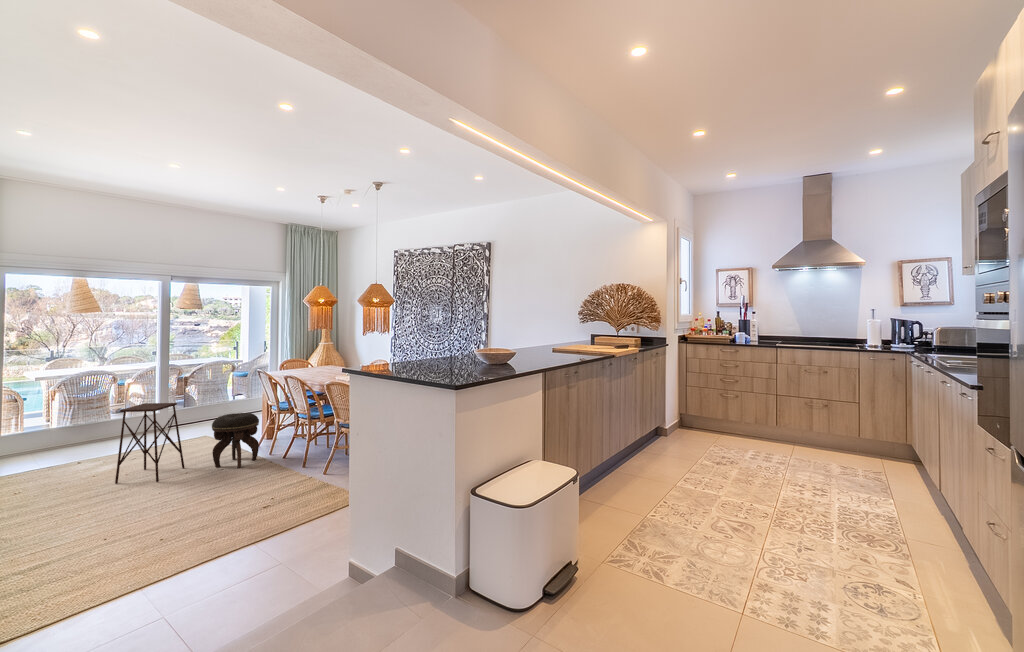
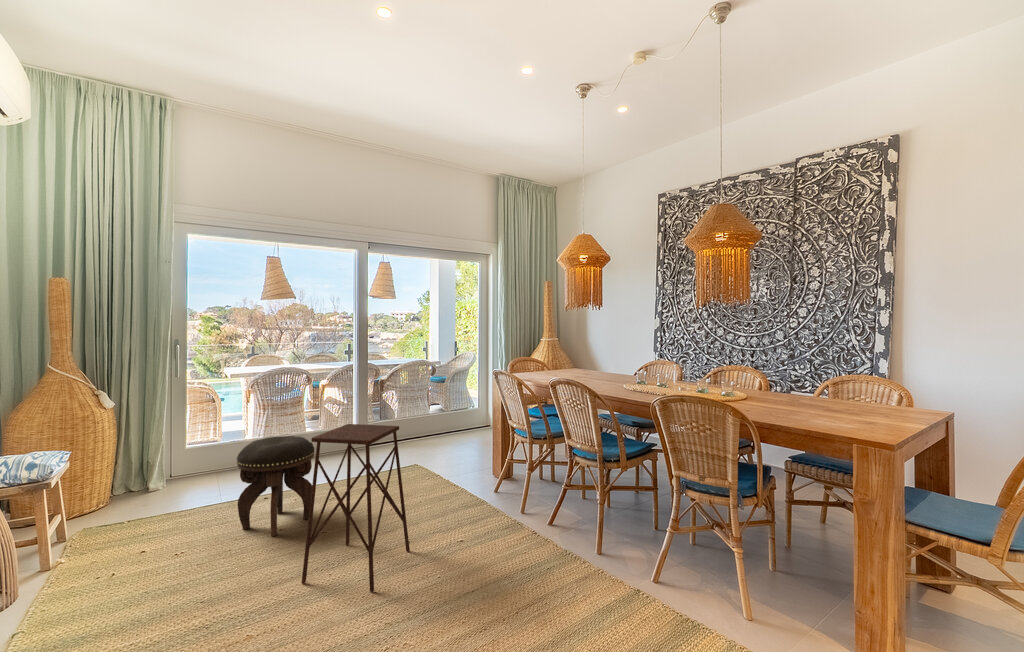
footstool: present [212,413,259,468] -> present [237,436,314,536]

